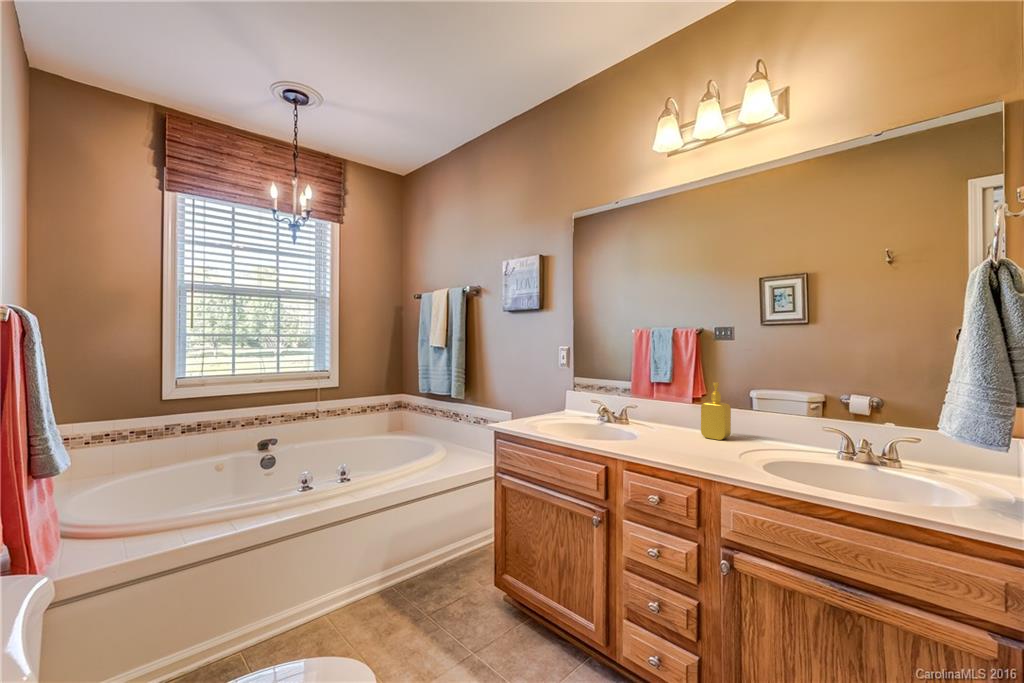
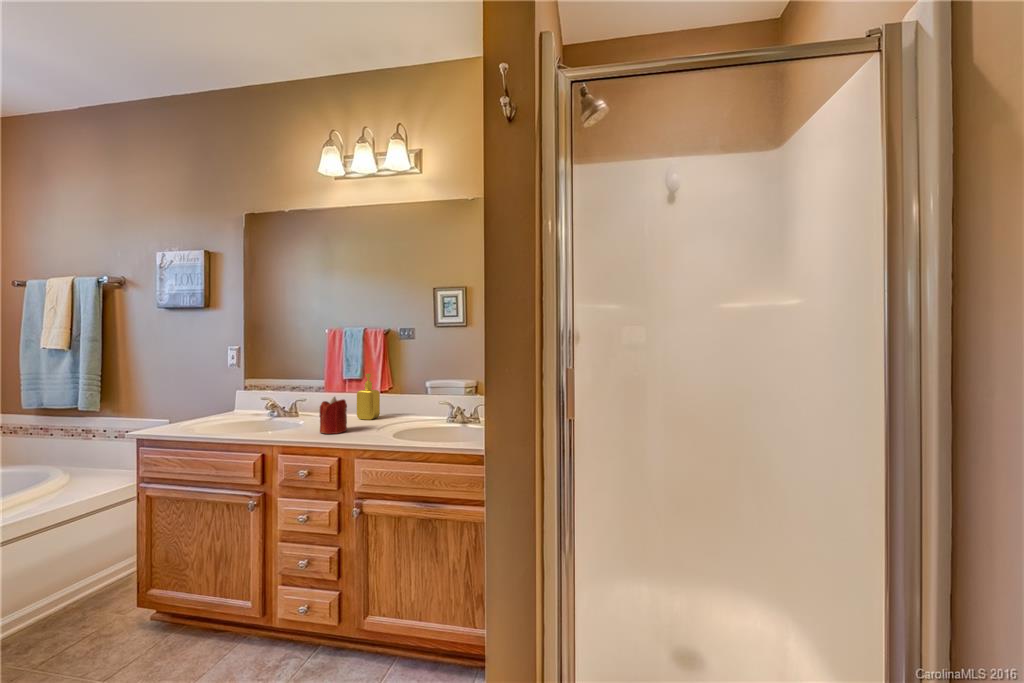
candle: none [667,409,700,456] -> present [320,397,347,434]

